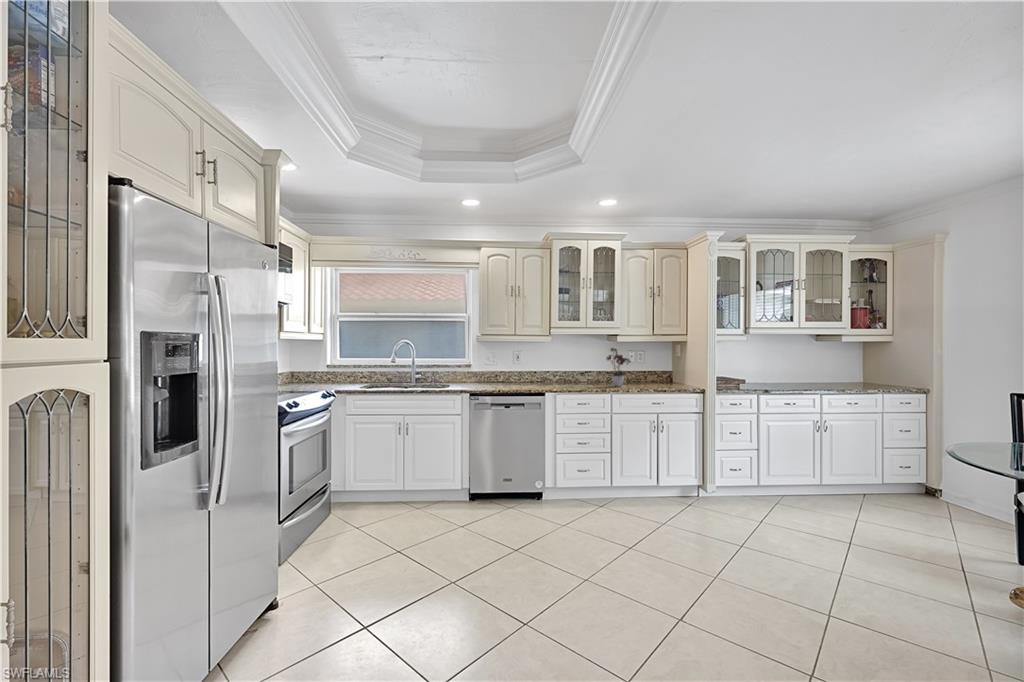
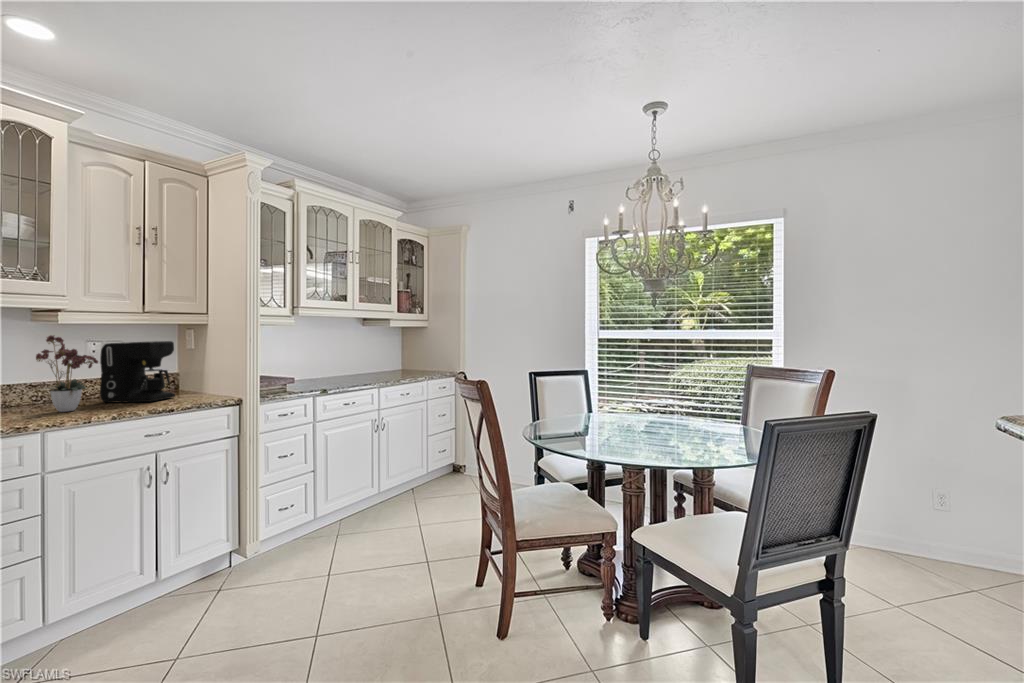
coffee maker: none [633,351,669,386] -> present [100,341,175,402]

